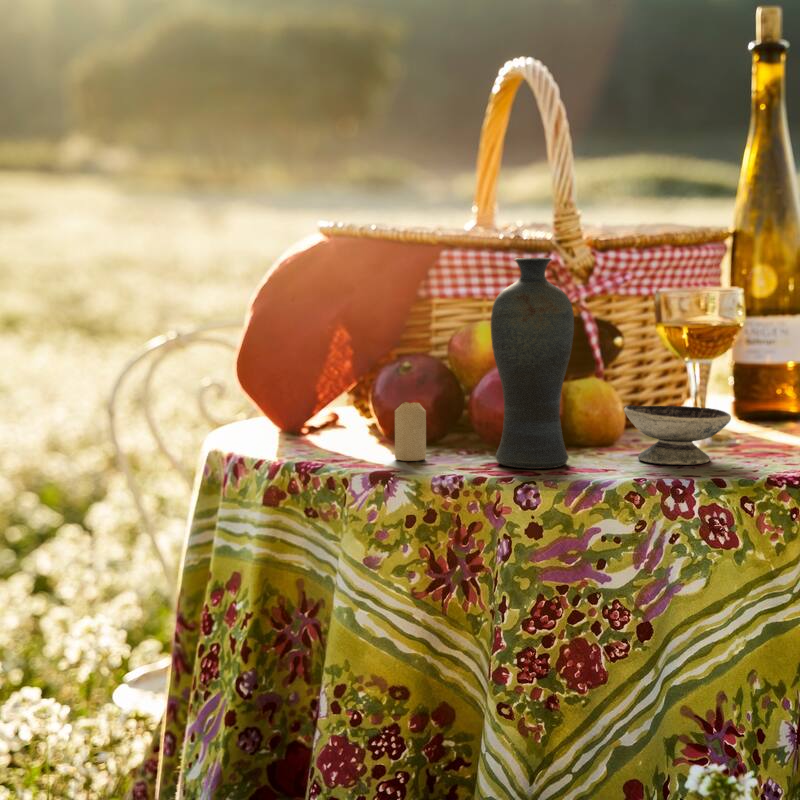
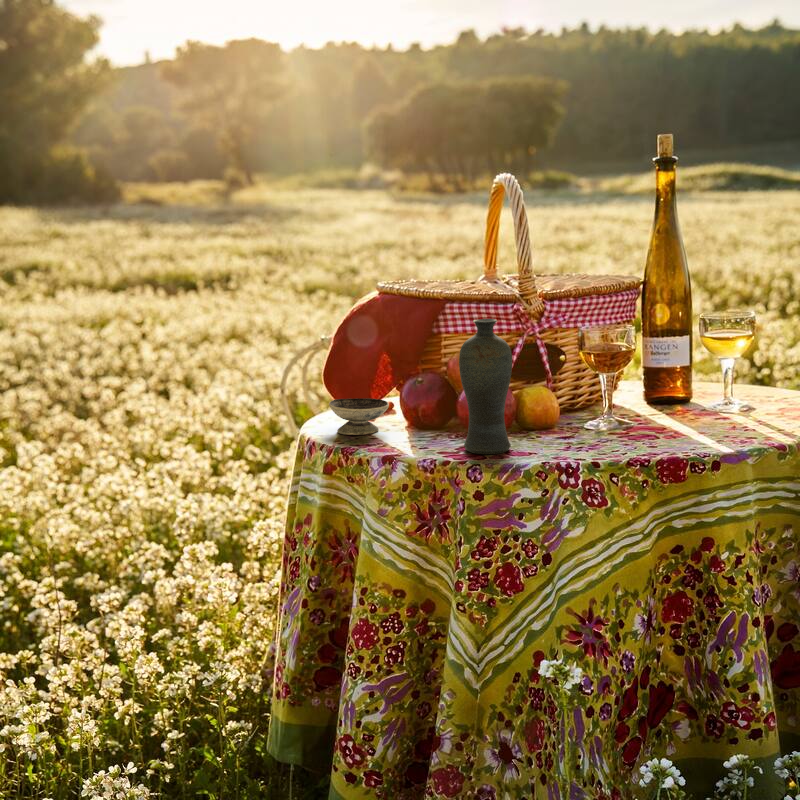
candle: present [395,402,426,461] -> none [402,409,423,447]
bowl: present [624,406,731,465] -> present [329,398,389,435]

